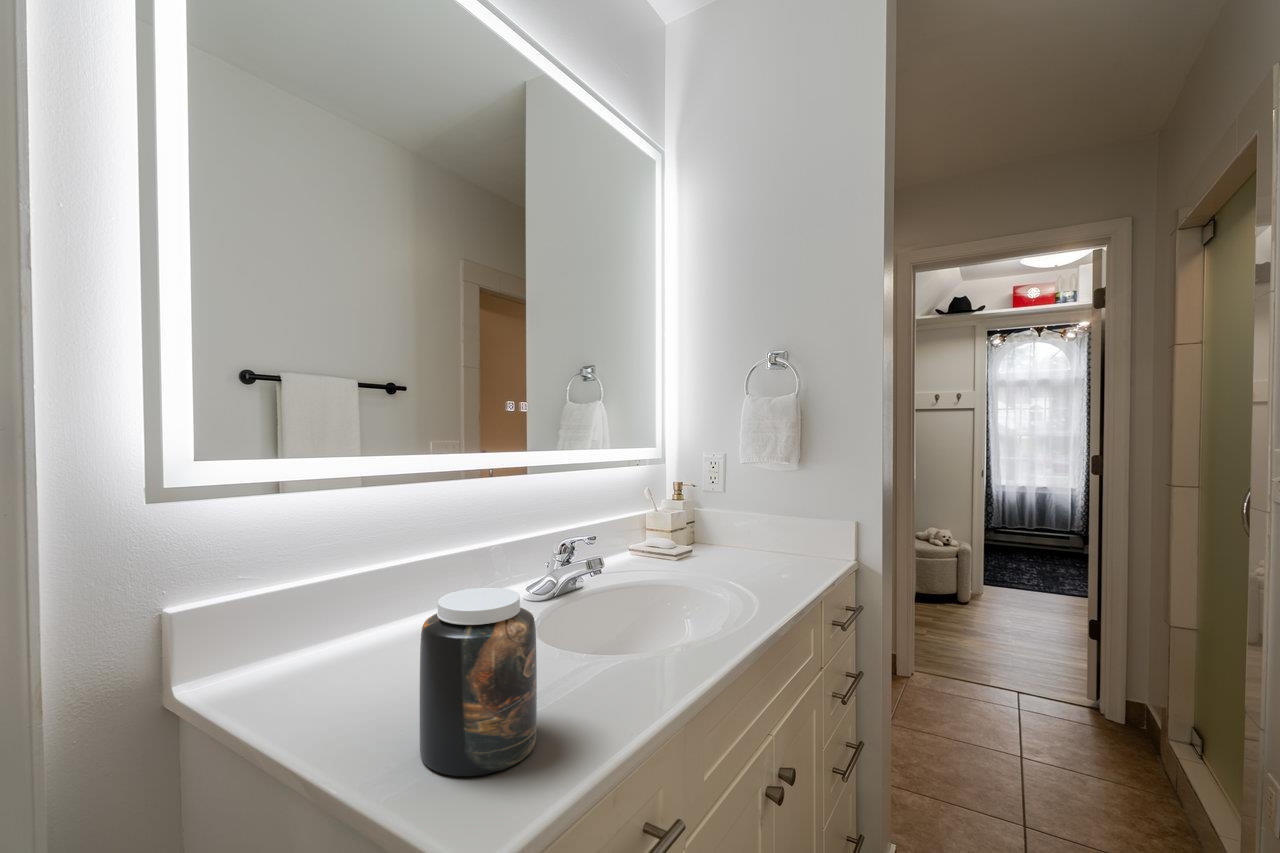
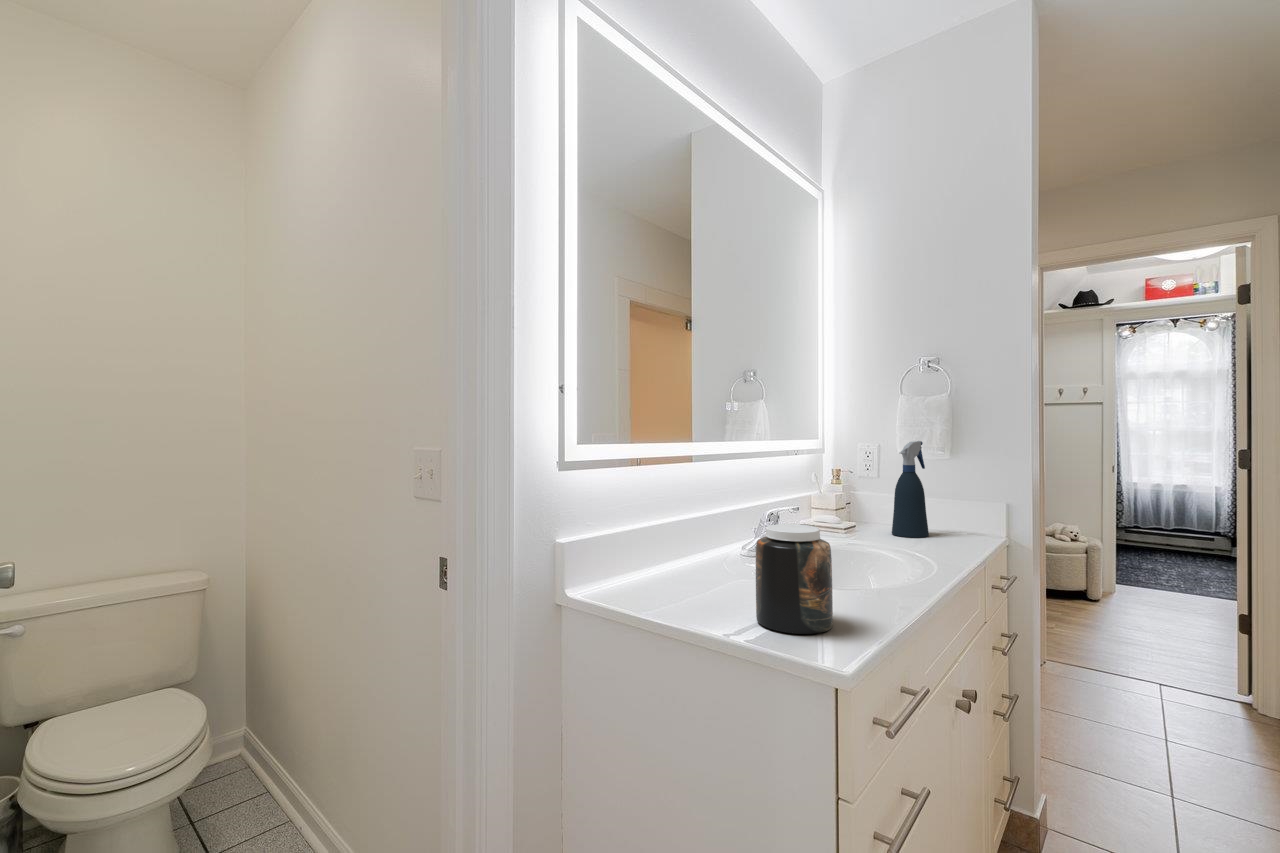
spray bottle: none [731,450,771,564] -> present [892,441,929,538]

